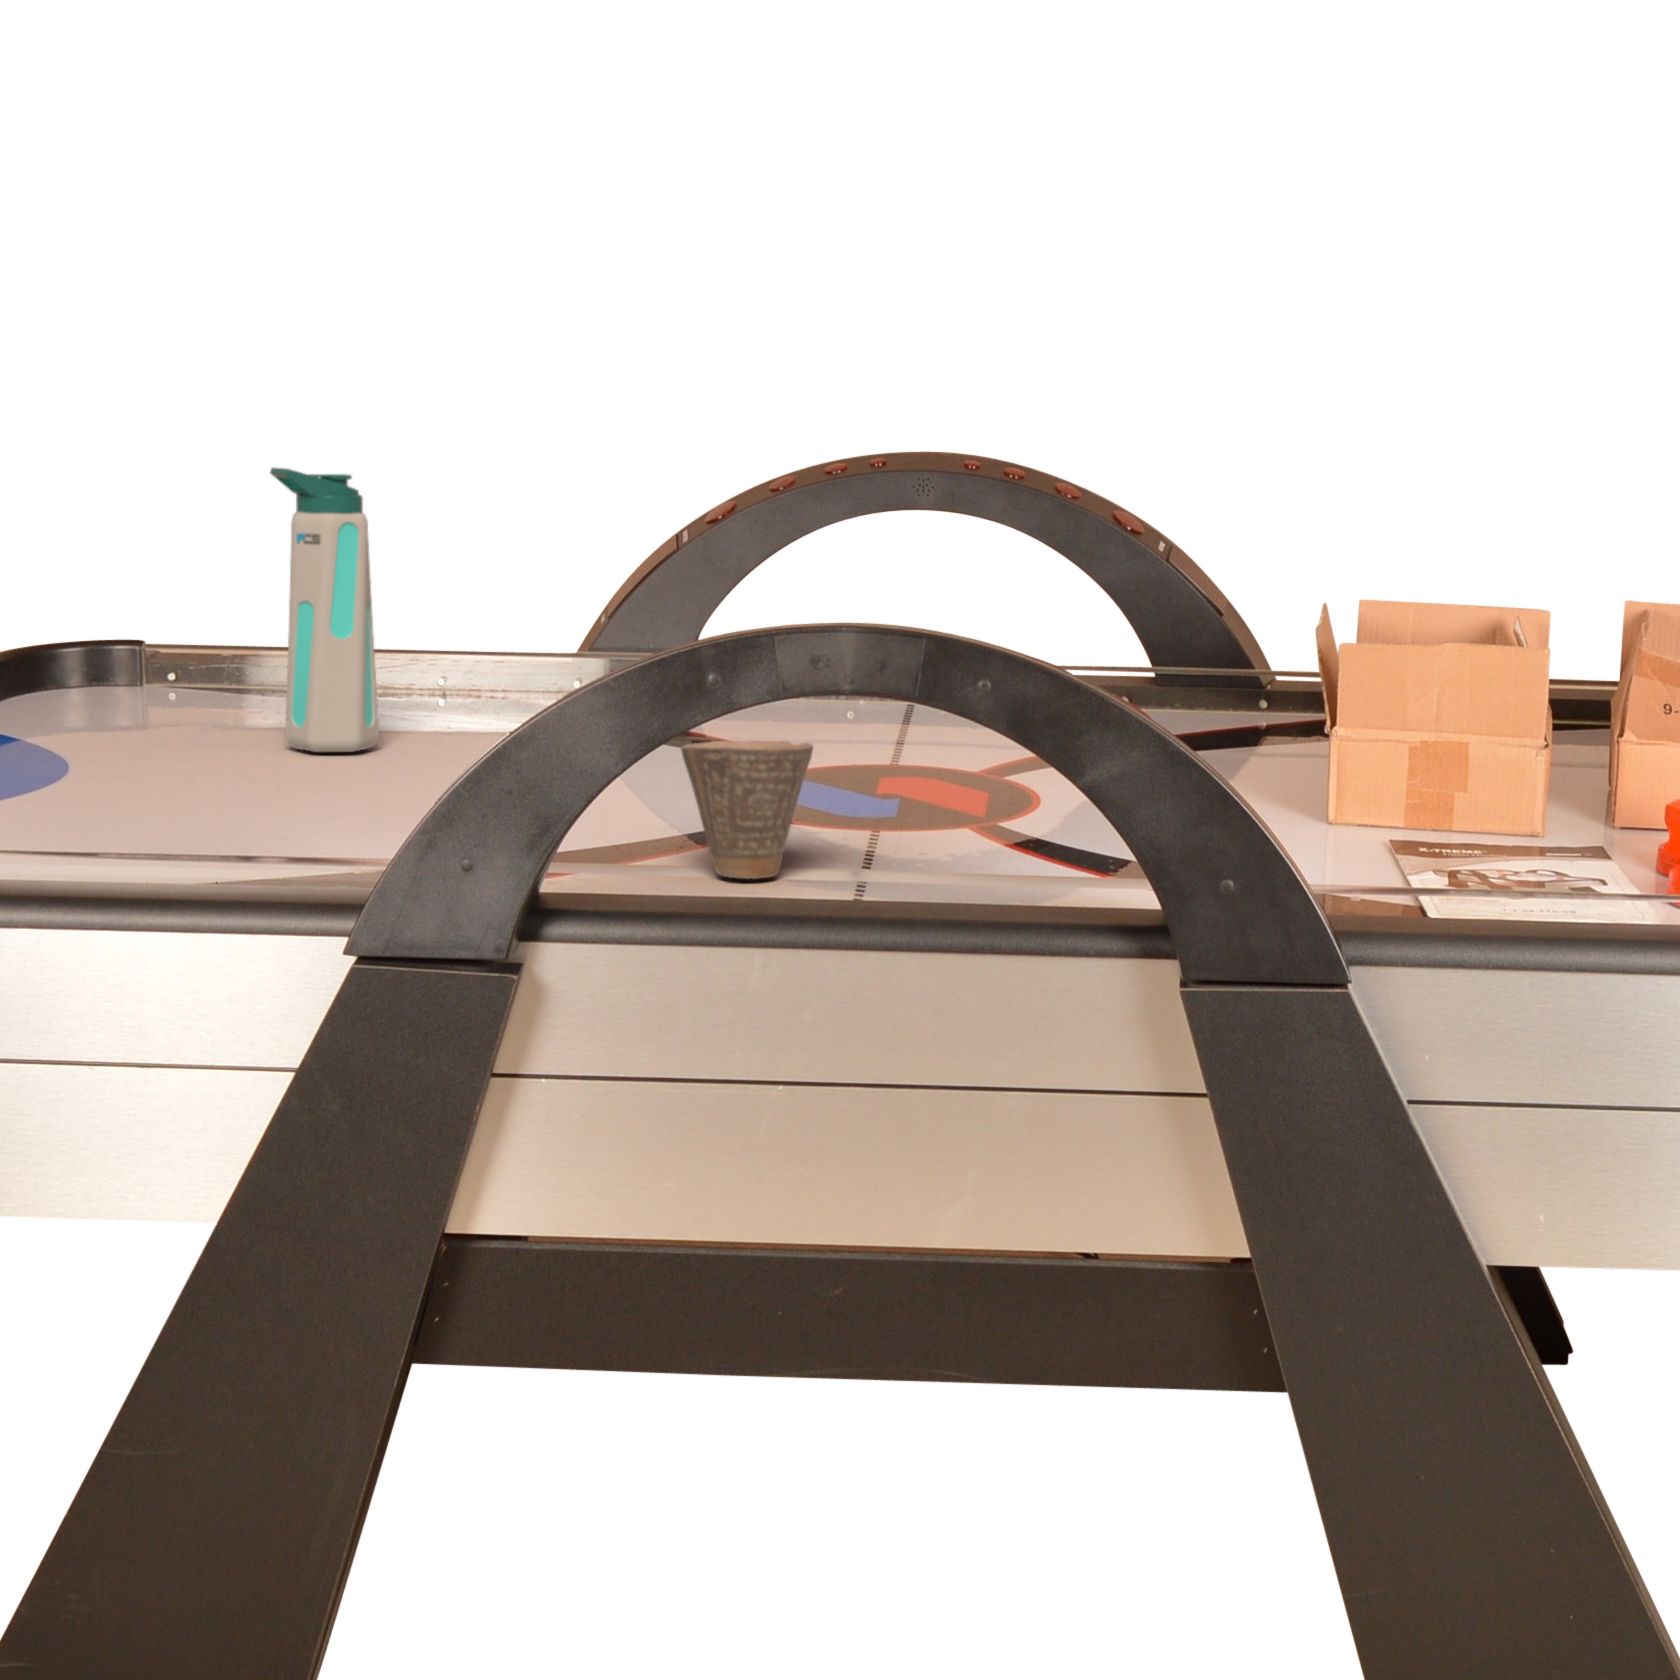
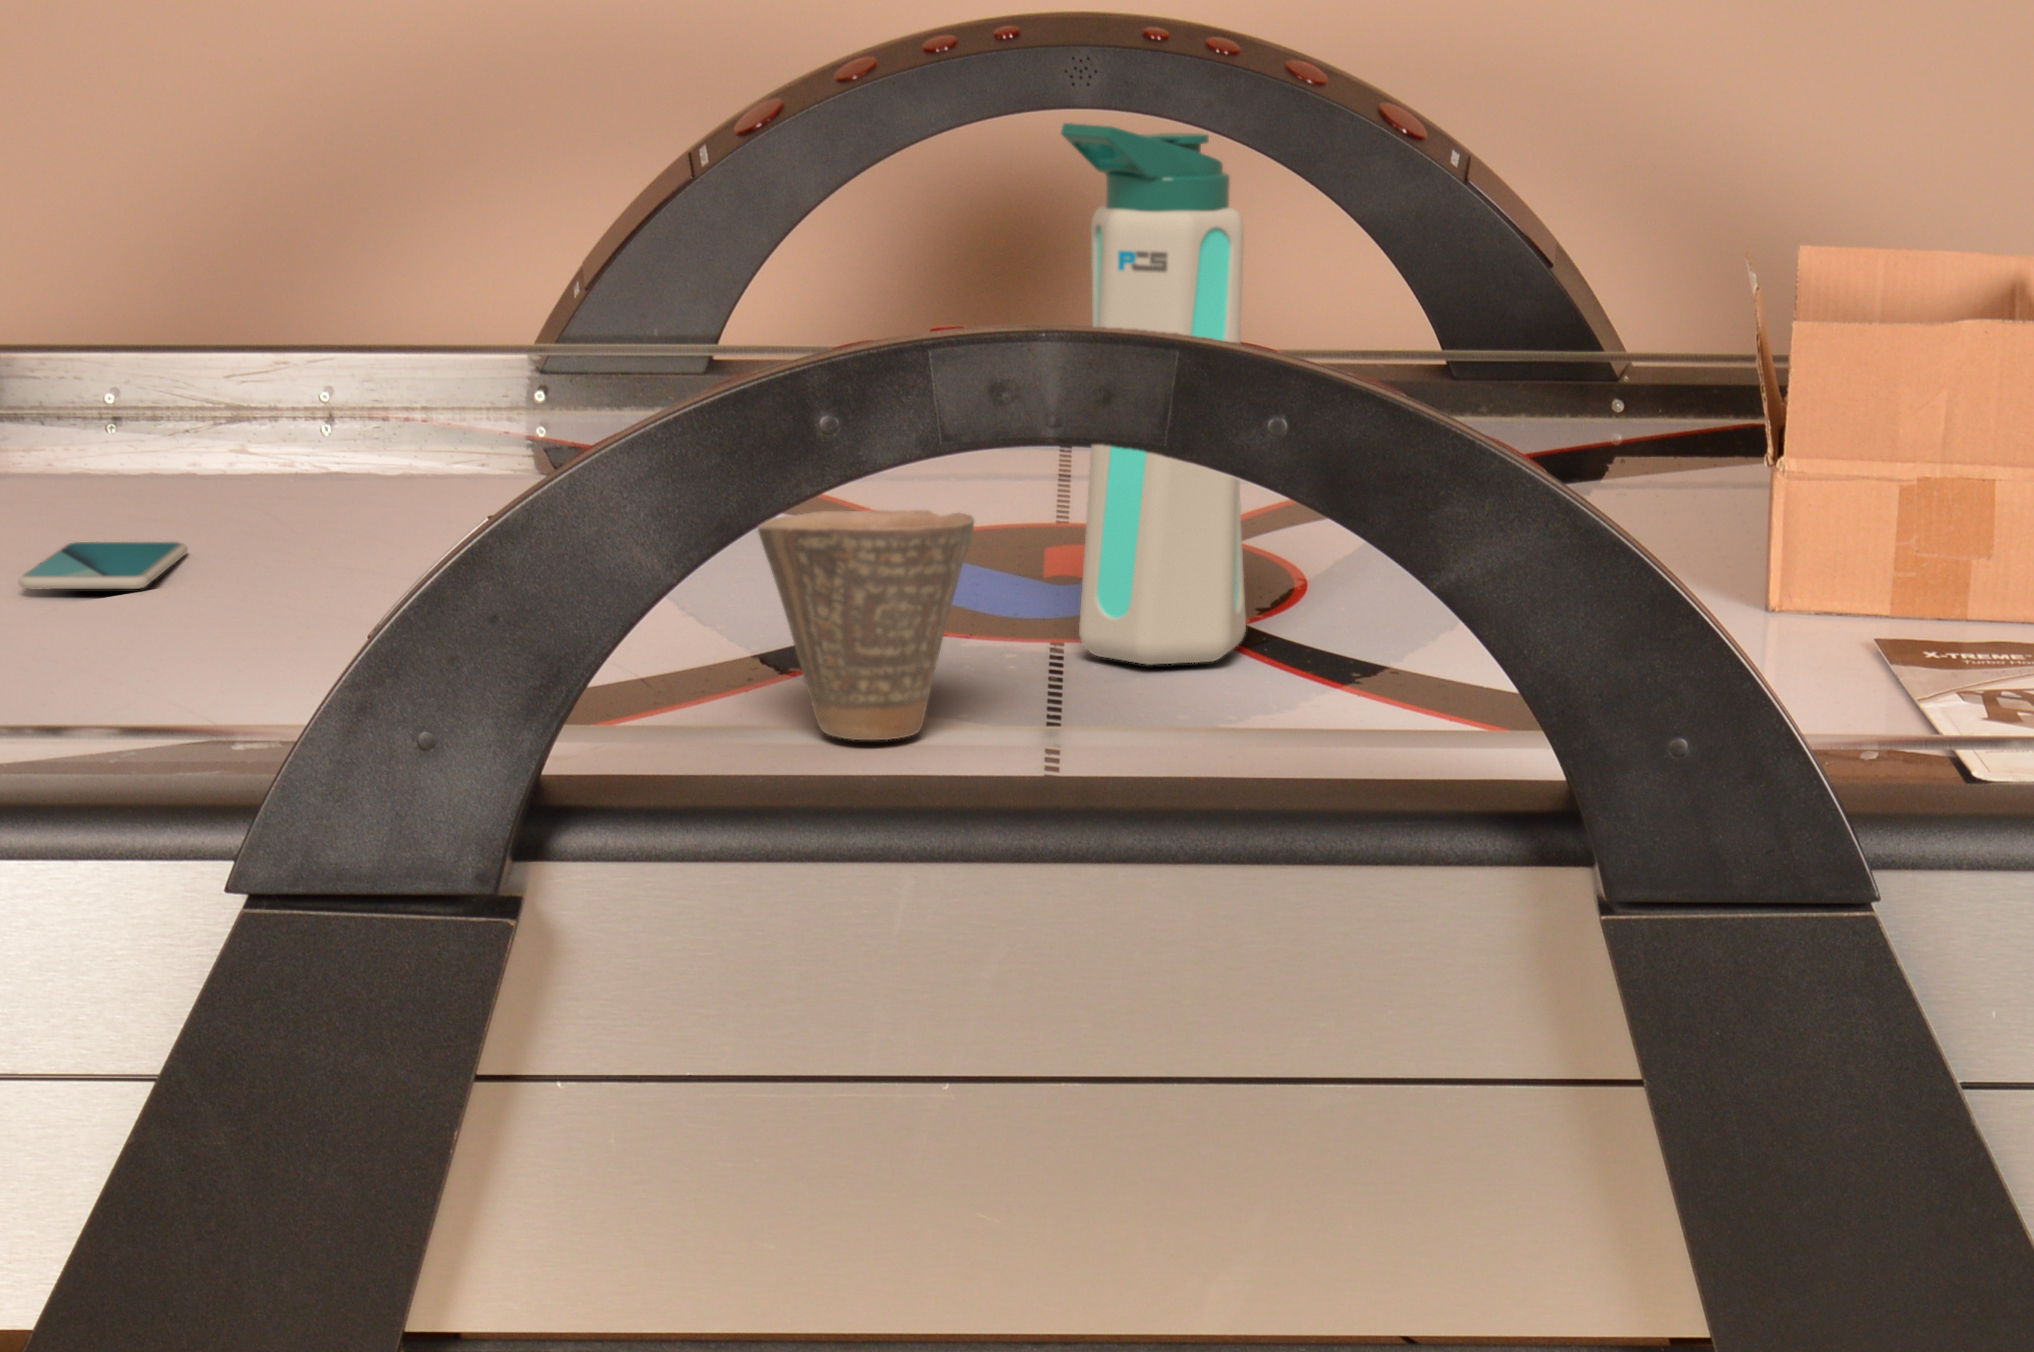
water bottle: present [270,468,379,752] -> present [1061,123,1246,664]
smartphone: none [236,762,344,788] -> present [19,542,188,590]

